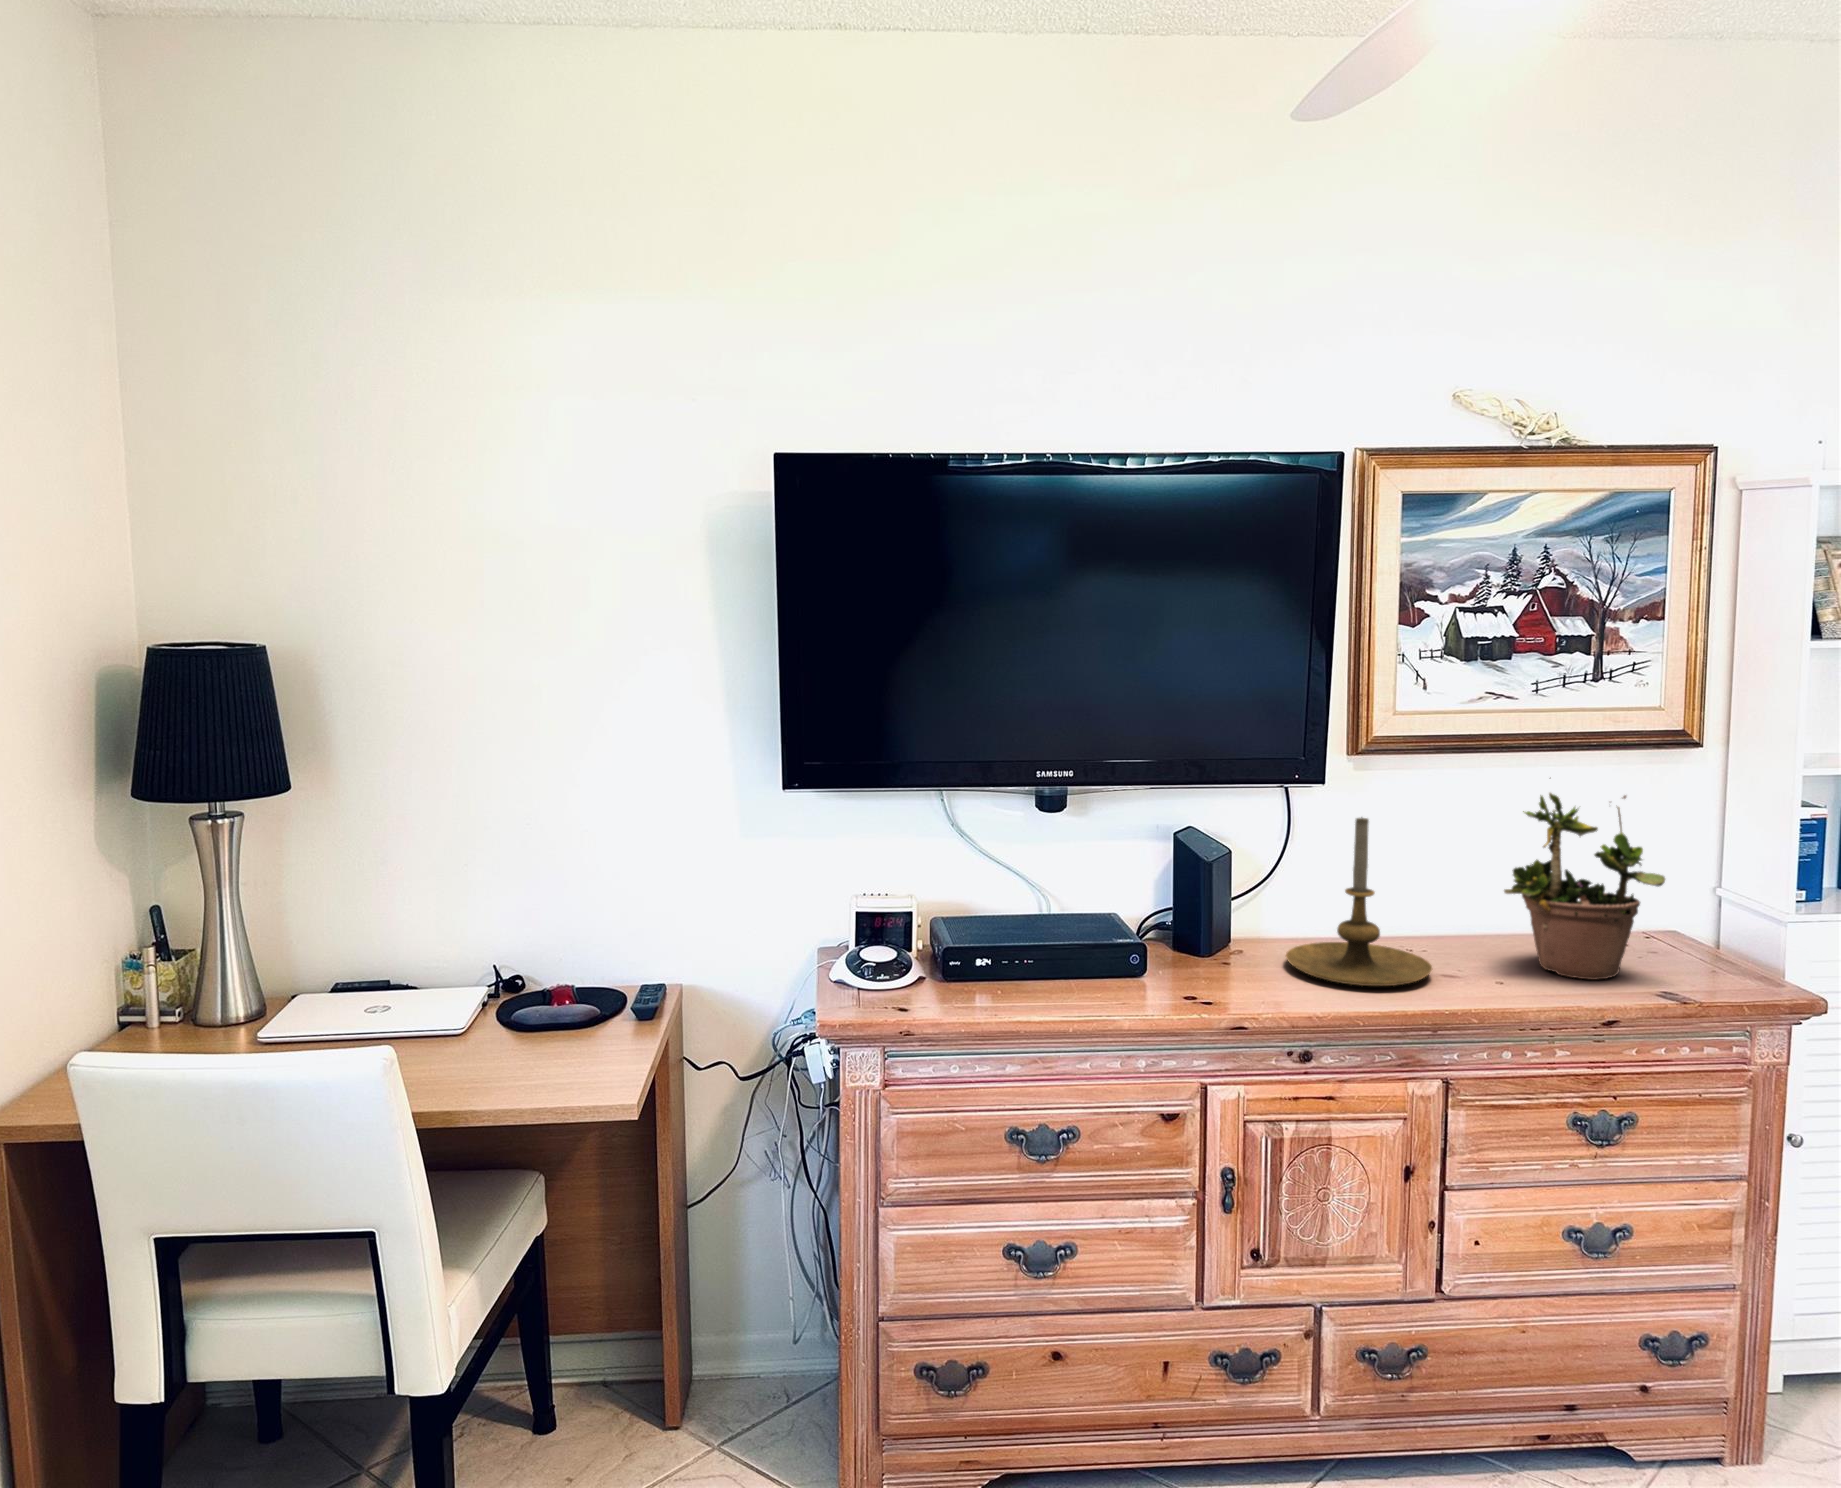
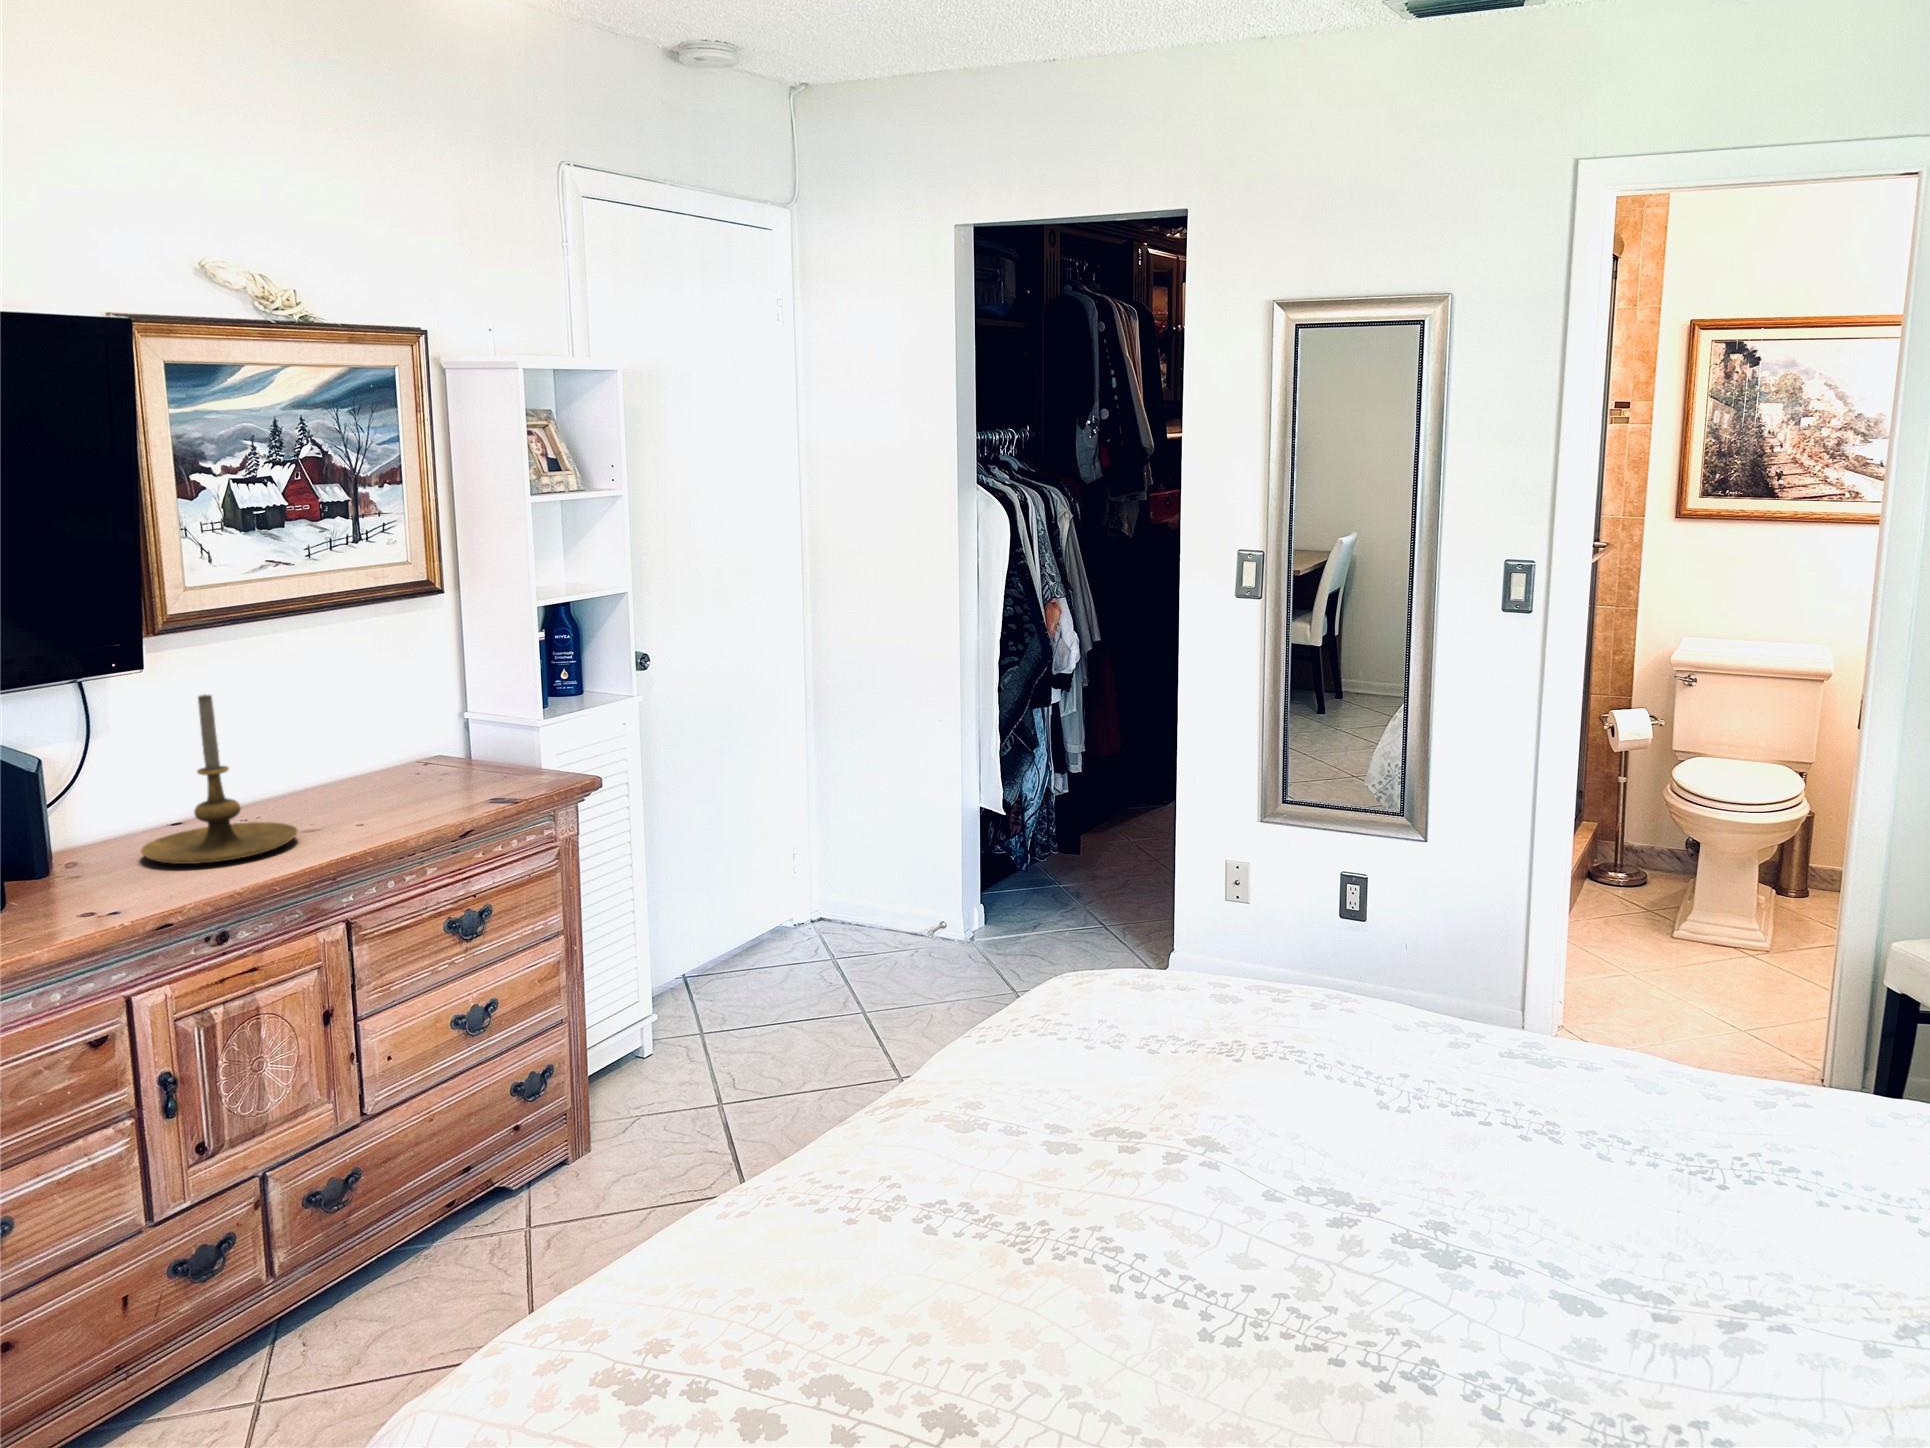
potted plant: present [1504,793,1665,980] -> none [334,631,463,808]

